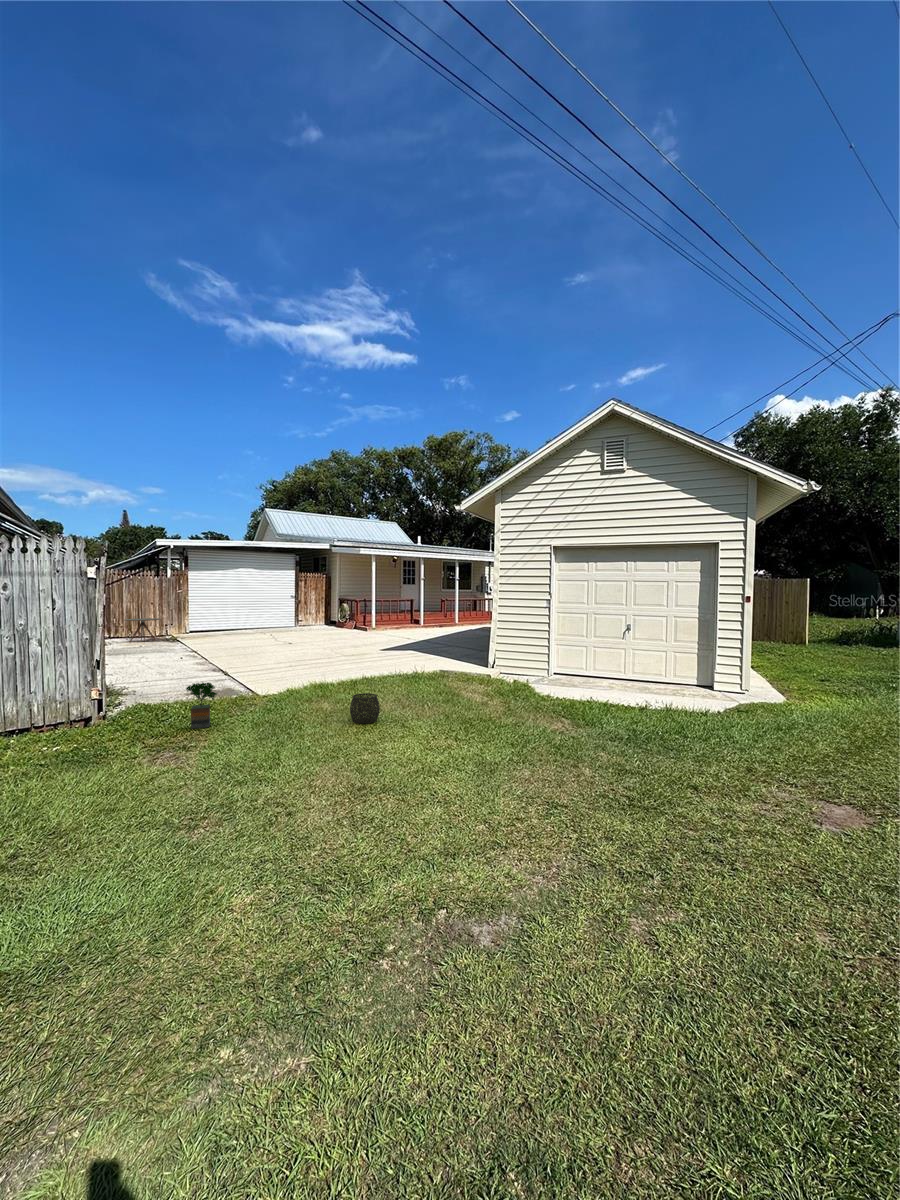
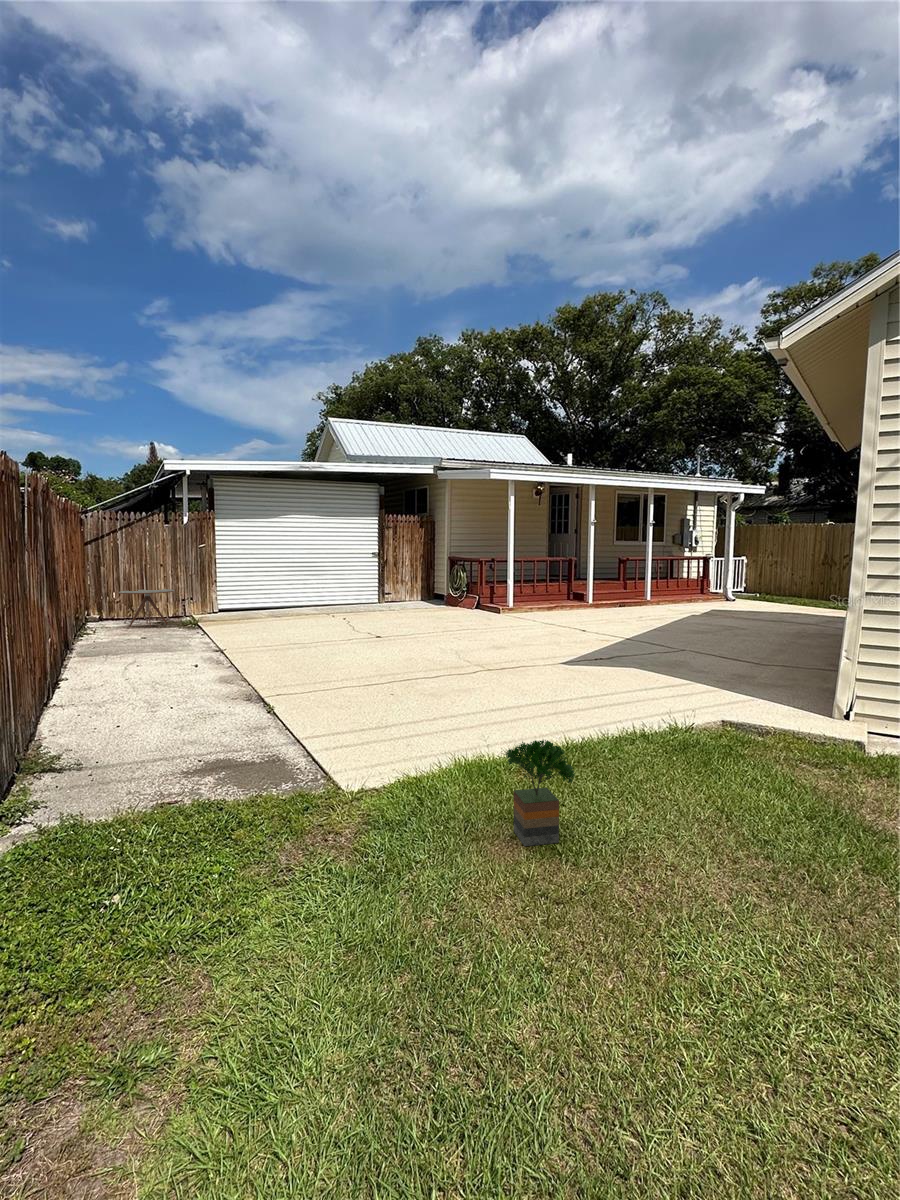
potted tree: present [186,683,217,729] -> present [505,740,575,846]
woven basket: present [350,693,380,724] -> none [647,877,756,1004]

